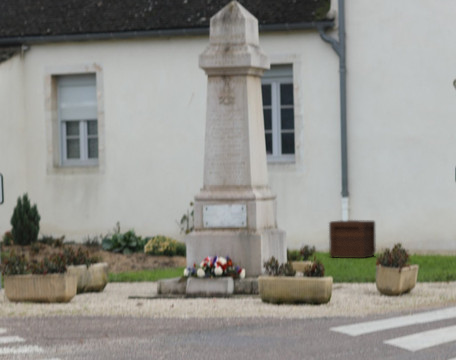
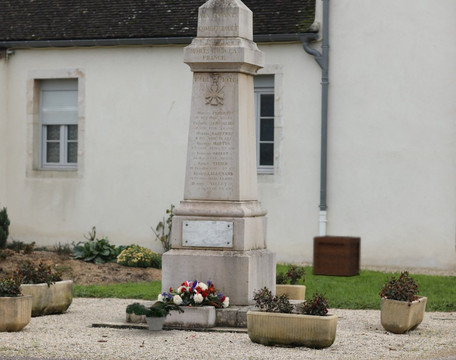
potted plant: none [156,276,207,299] -> present [126,302,185,331]

